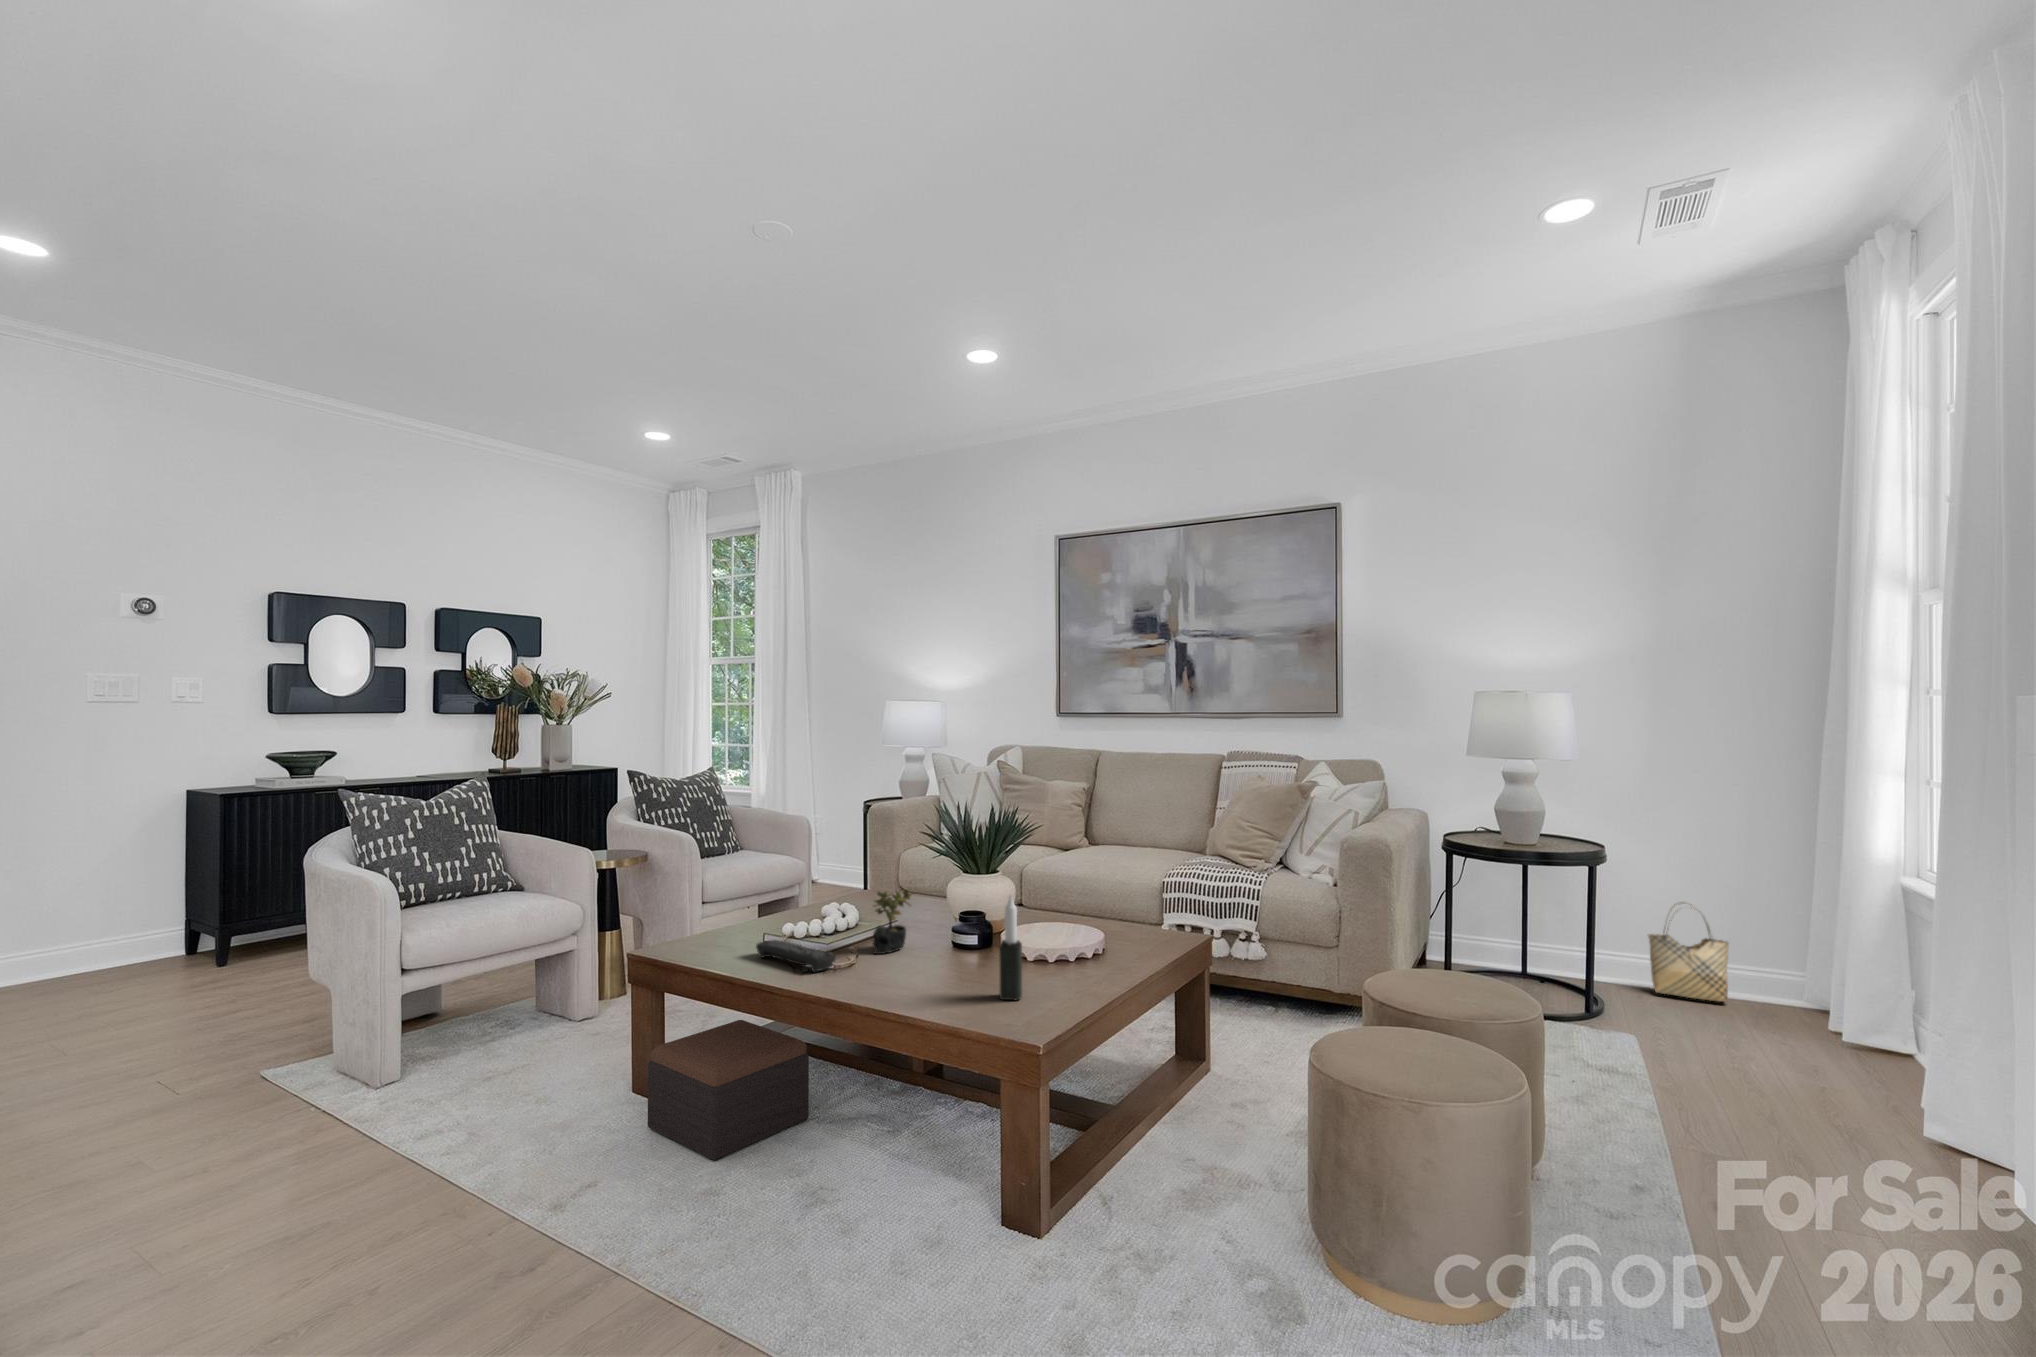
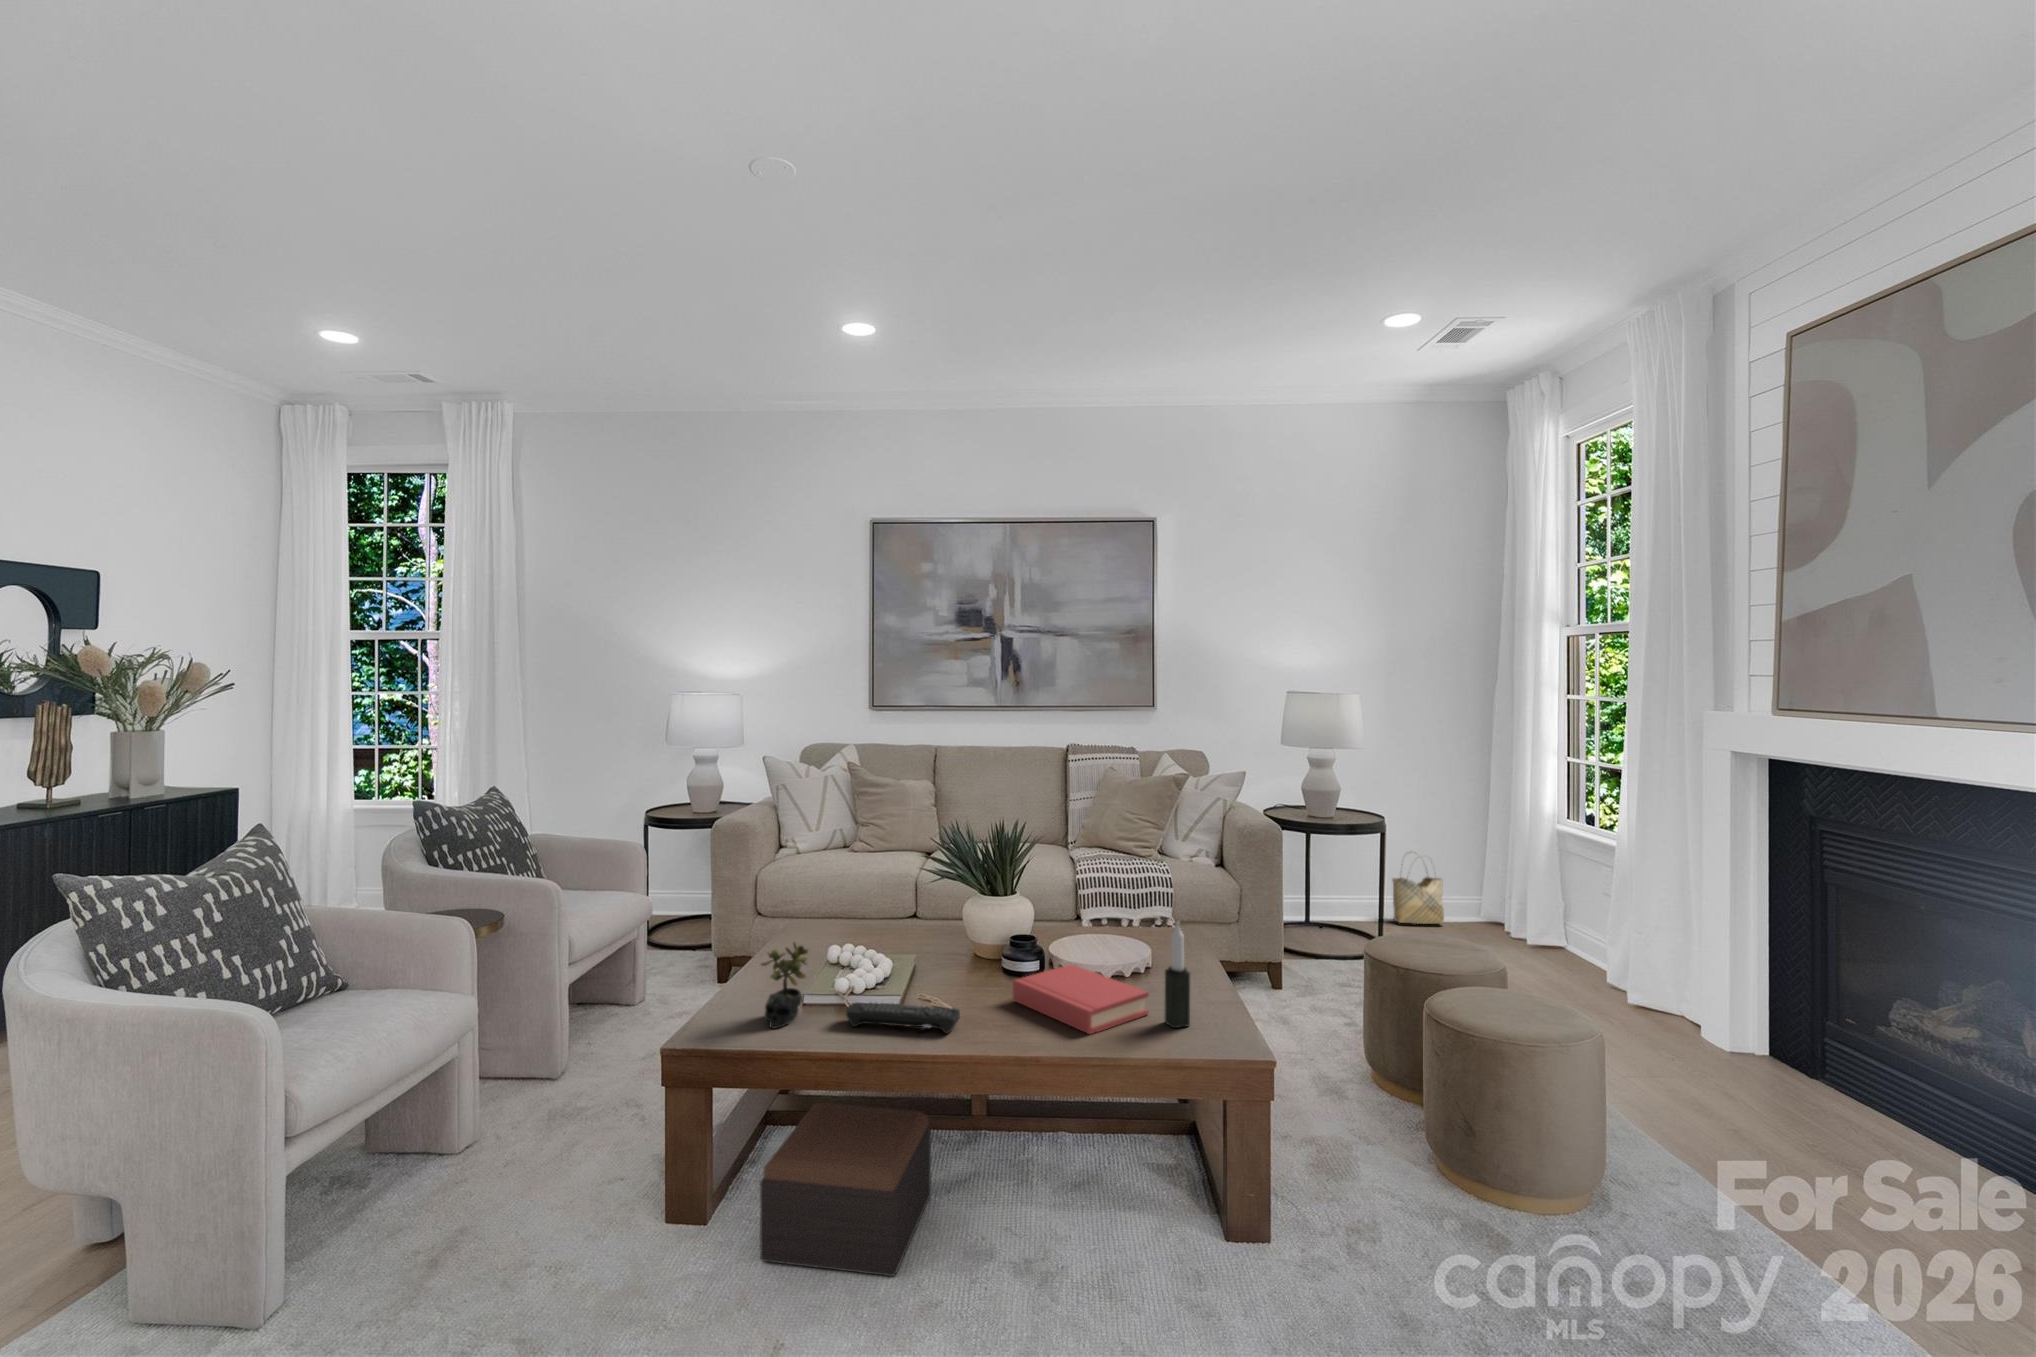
succulent plant: present [873,890,912,954] -> present [761,943,808,1029]
hardback book: none [909,937,1001,992] -> present [1013,964,1149,1034]

